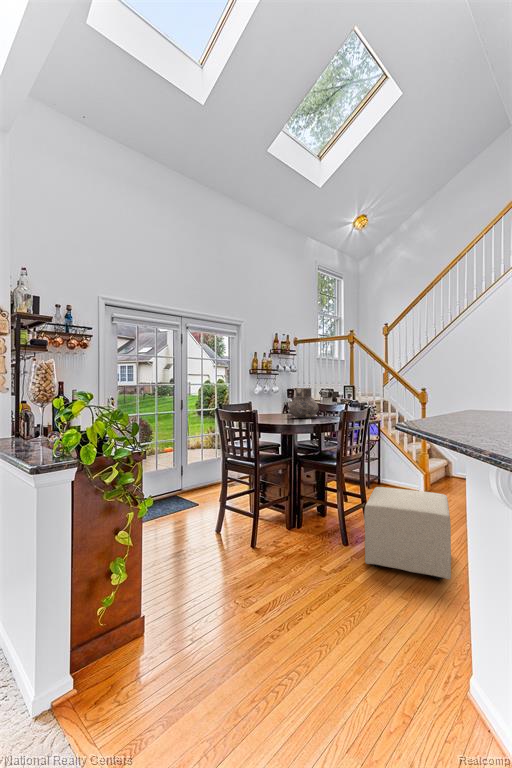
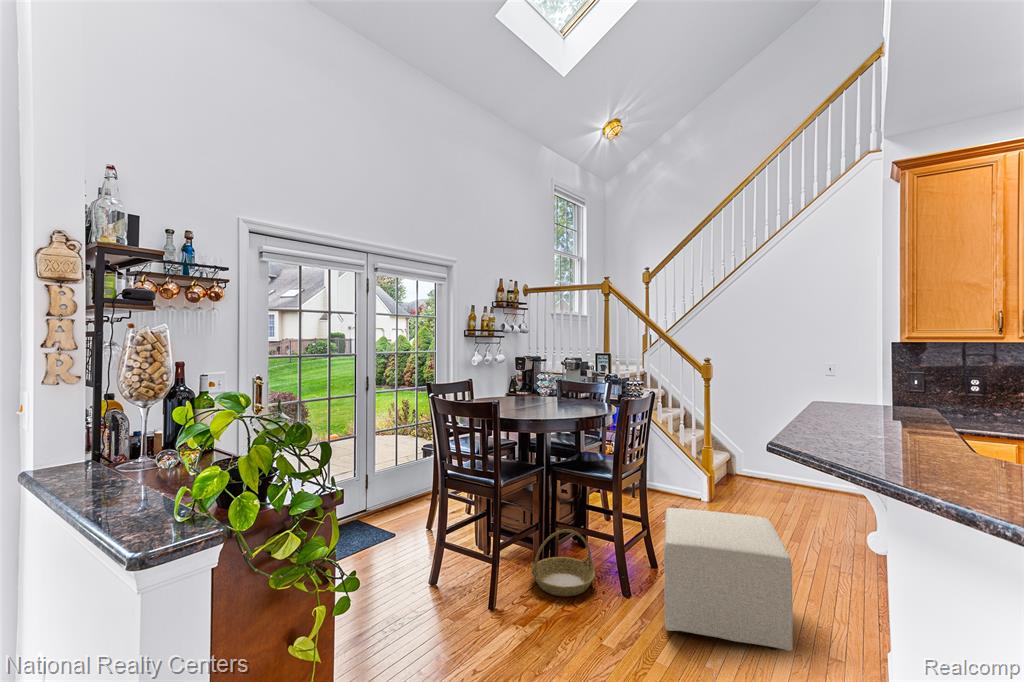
vase: present [289,388,319,418] -> none [532,360,575,404]
basket: none [282,499,325,543] -> present [532,529,595,596]

